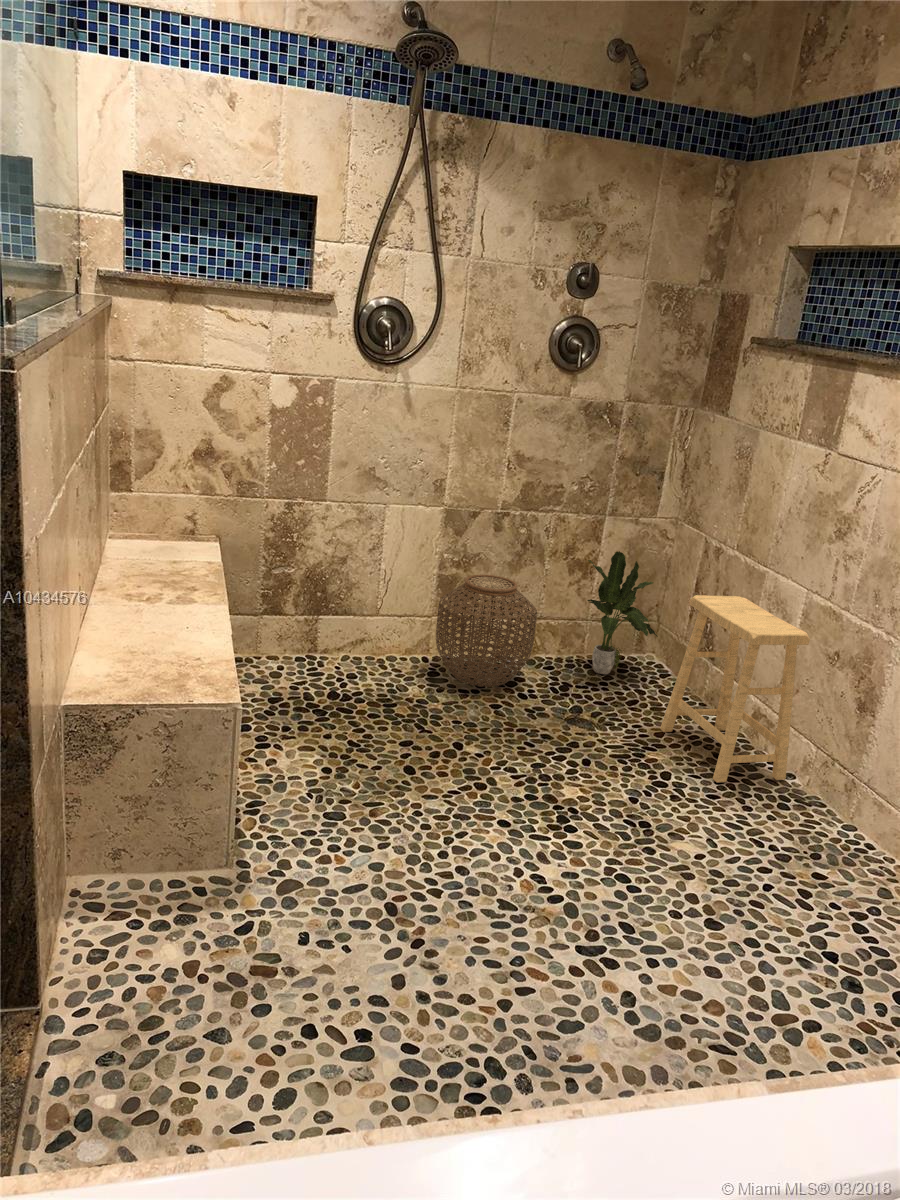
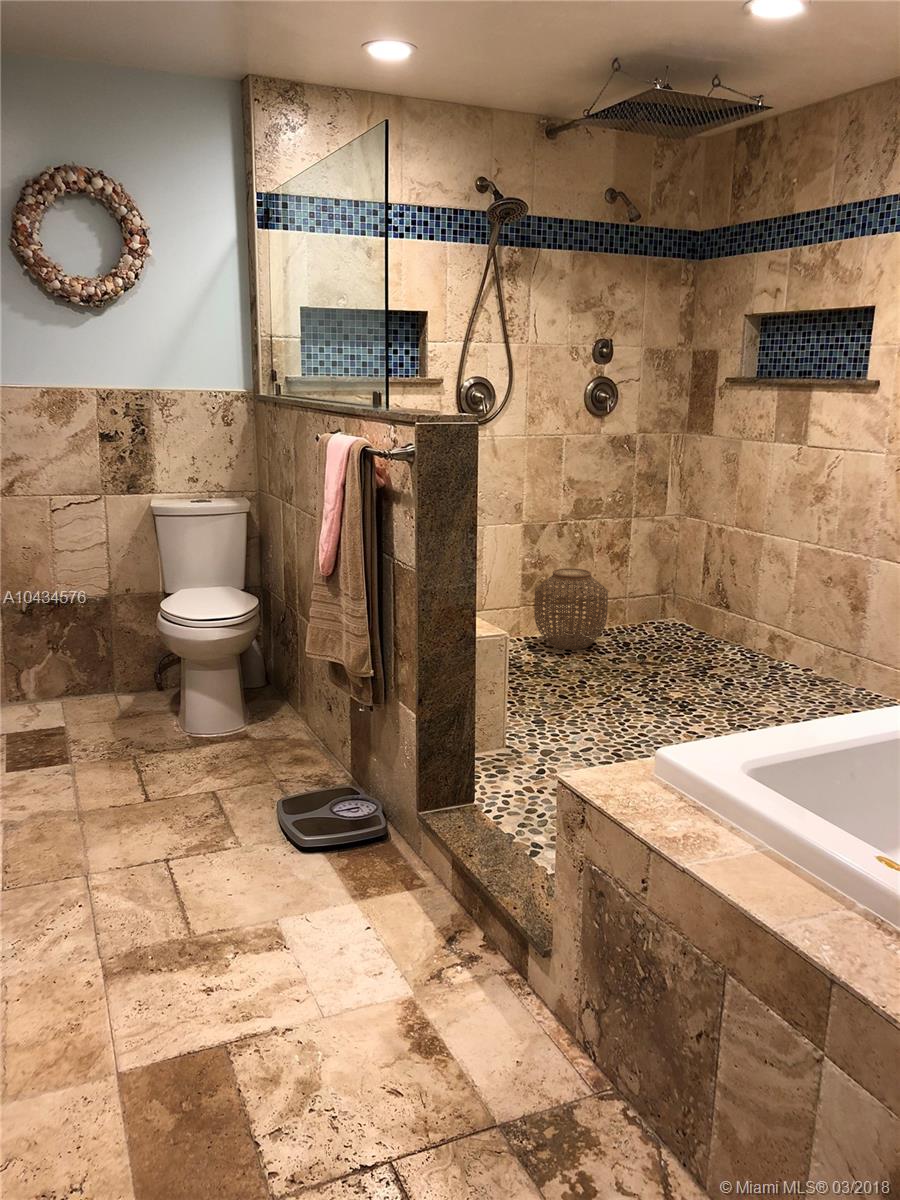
potted plant: present [587,551,658,674] -> none [628,541,687,633]
footstool: present [660,595,810,783] -> none [711,555,811,679]

